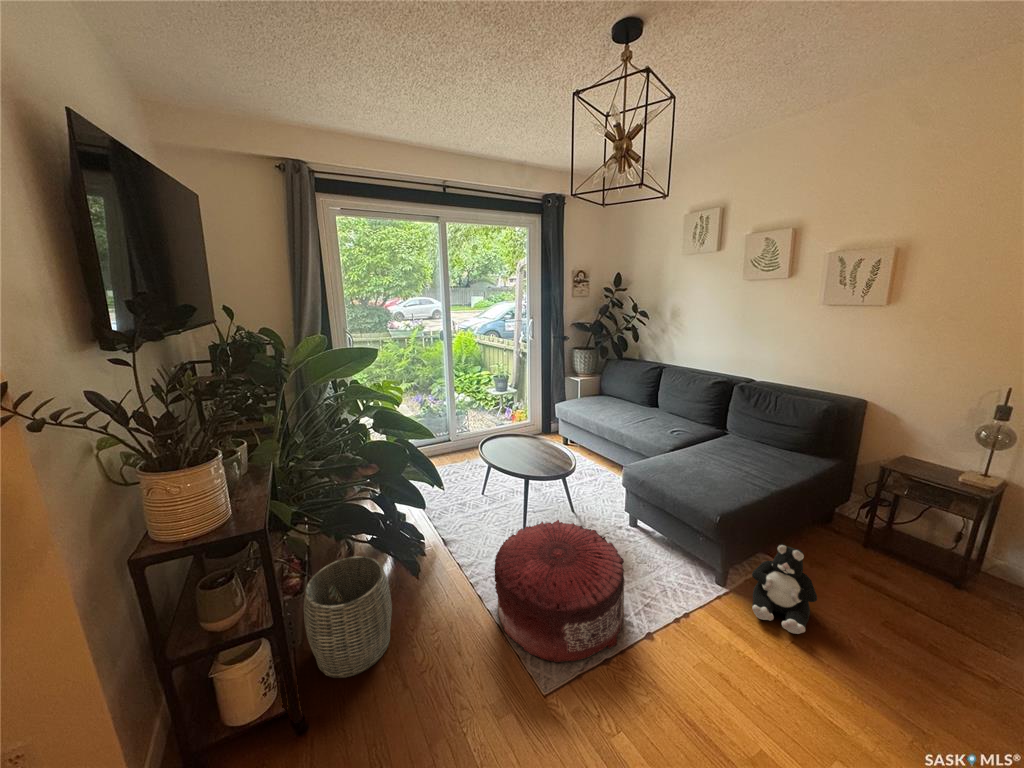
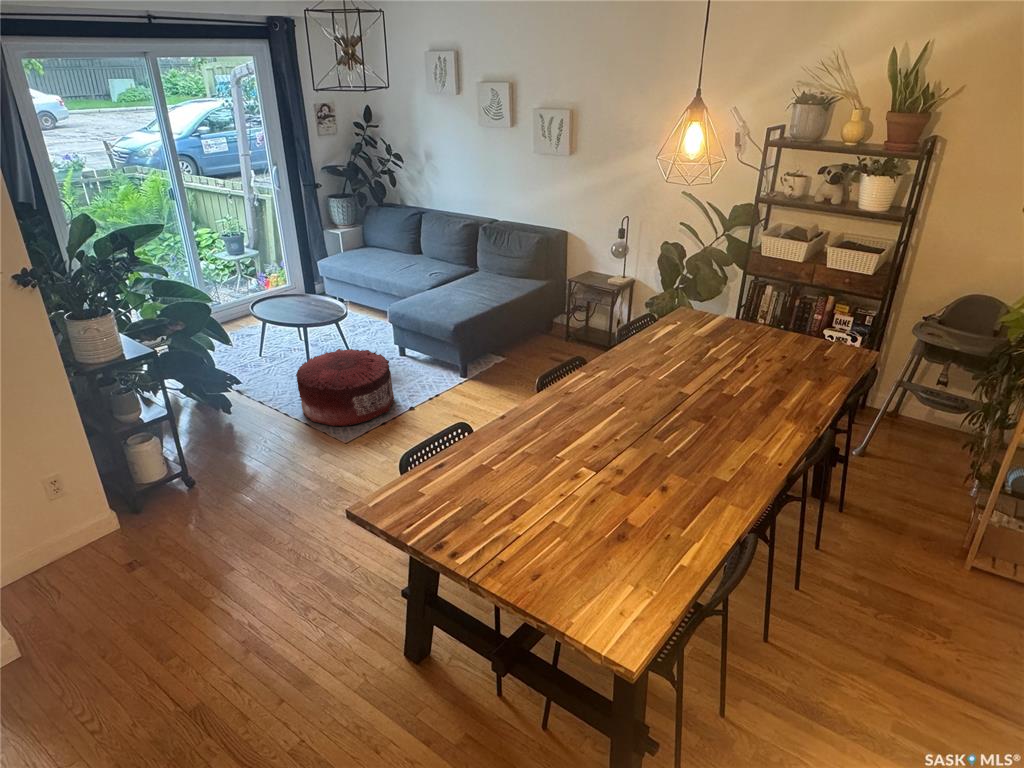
plush toy: present [752,544,817,634] -> none [476,336,512,386]
woven basket: present [304,556,392,678] -> none [161,387,229,462]

